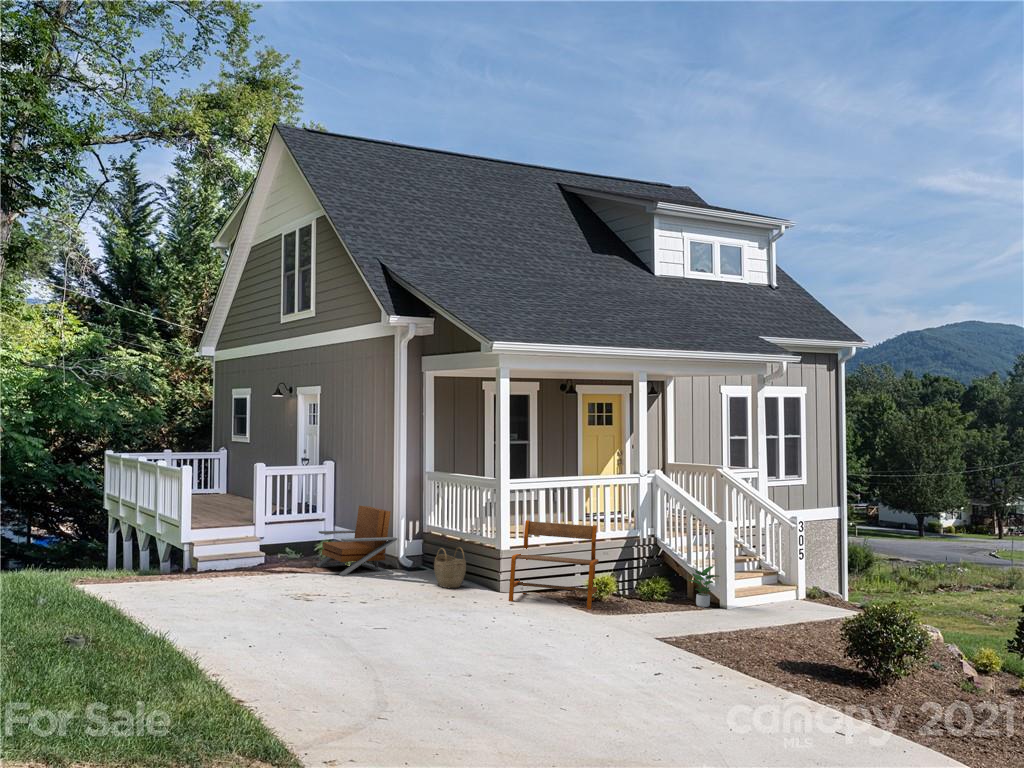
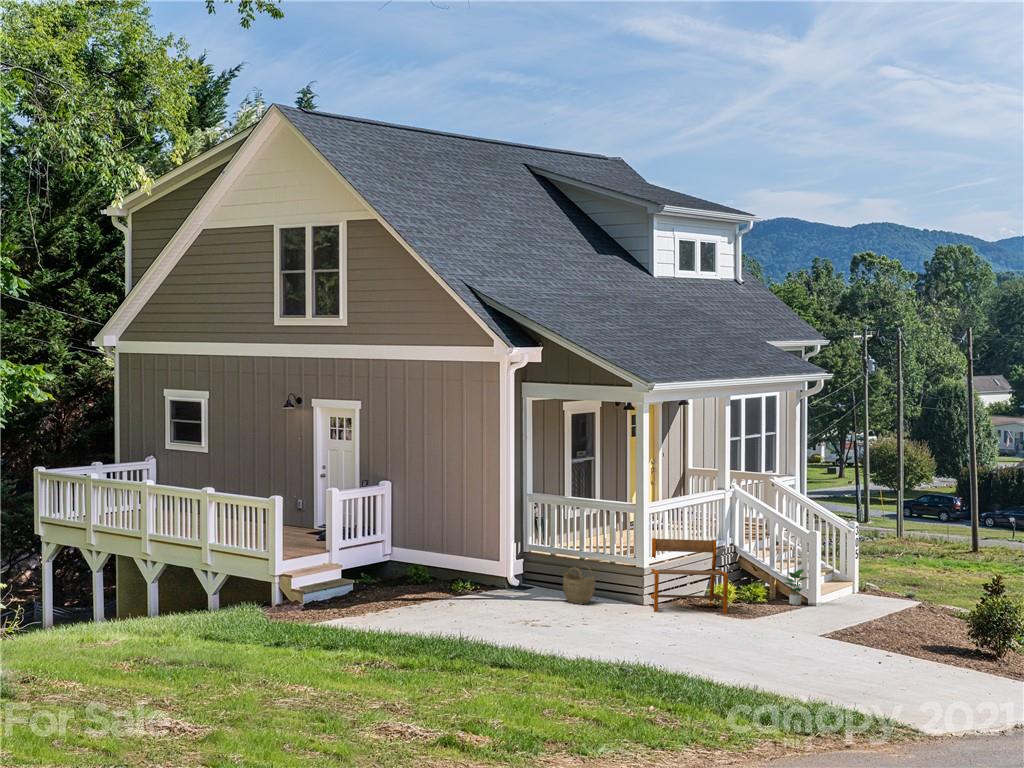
lounge chair: present [317,506,397,577] -> none [419,528,507,600]

